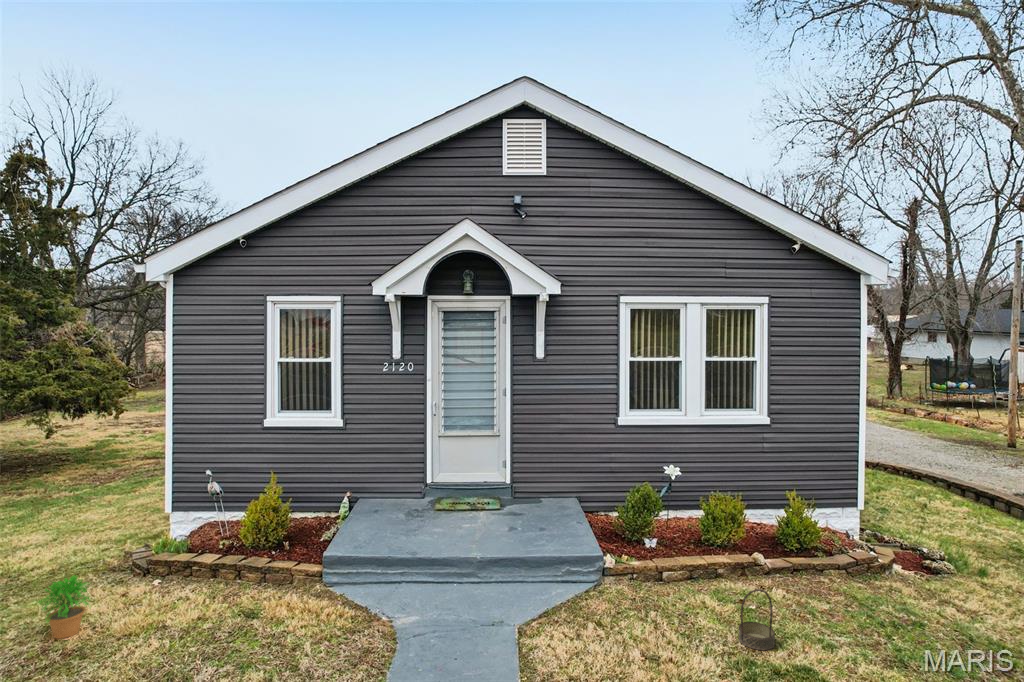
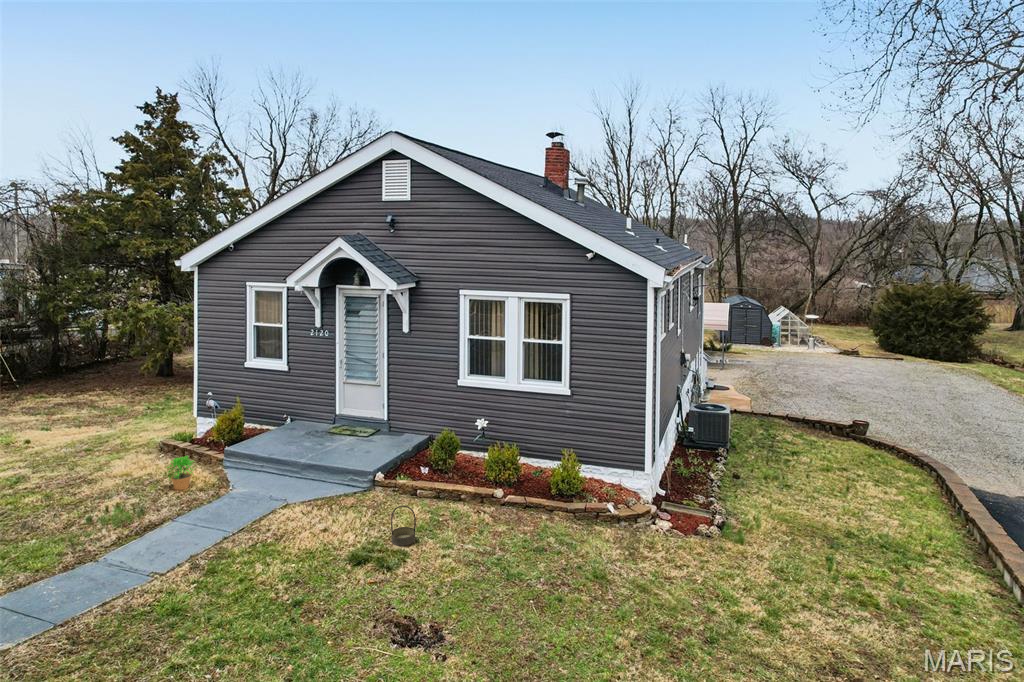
potted plant: present [39,575,90,639] -> present [168,456,193,490]

